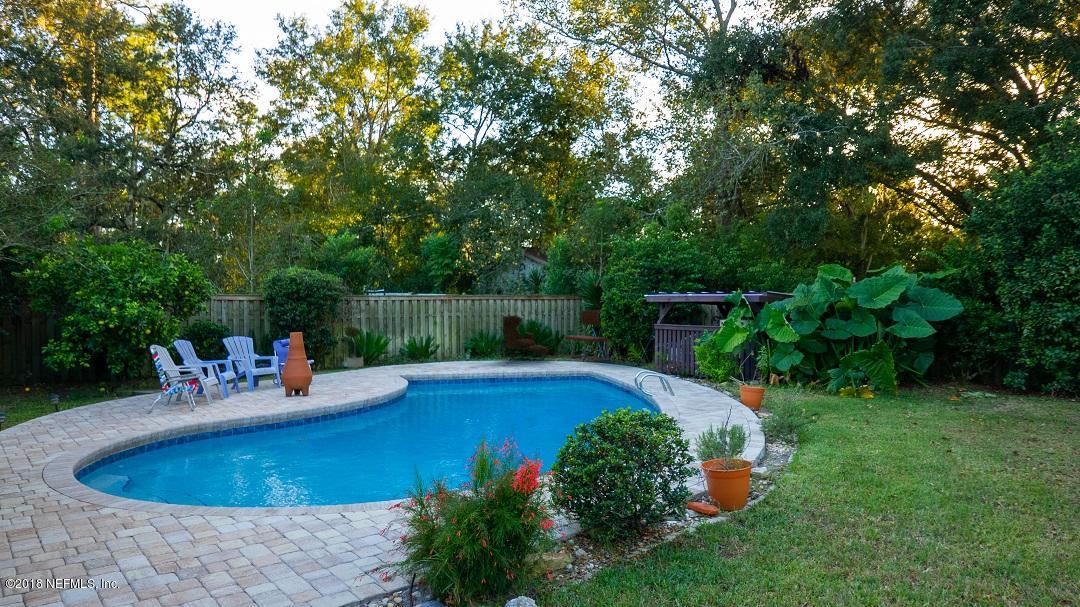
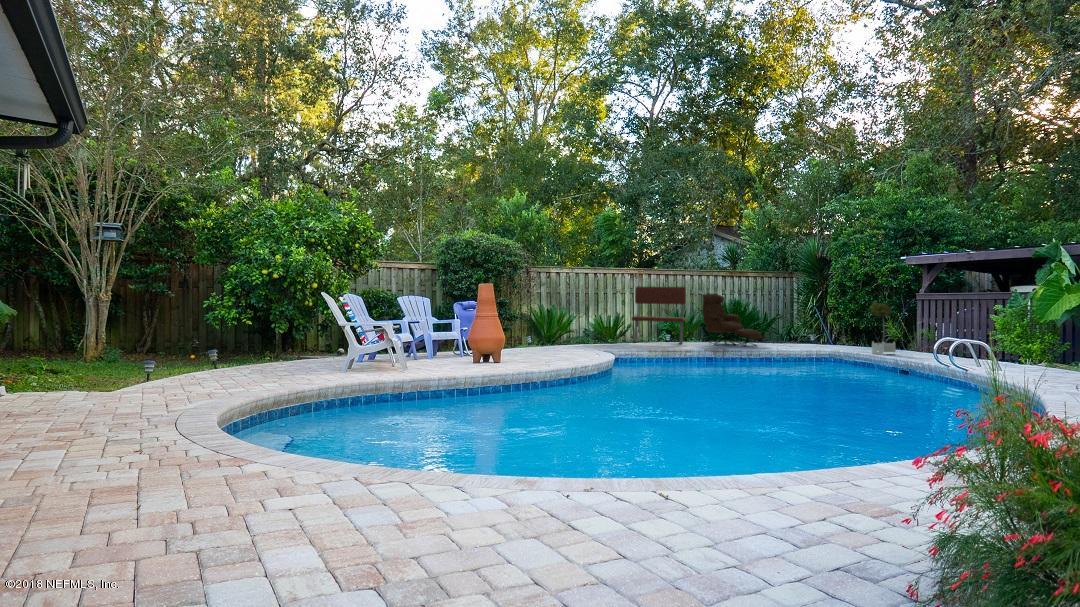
bench: present [565,310,609,361] -> present [632,287,686,344]
potted tree: present [345,326,363,368] -> present [870,302,896,355]

